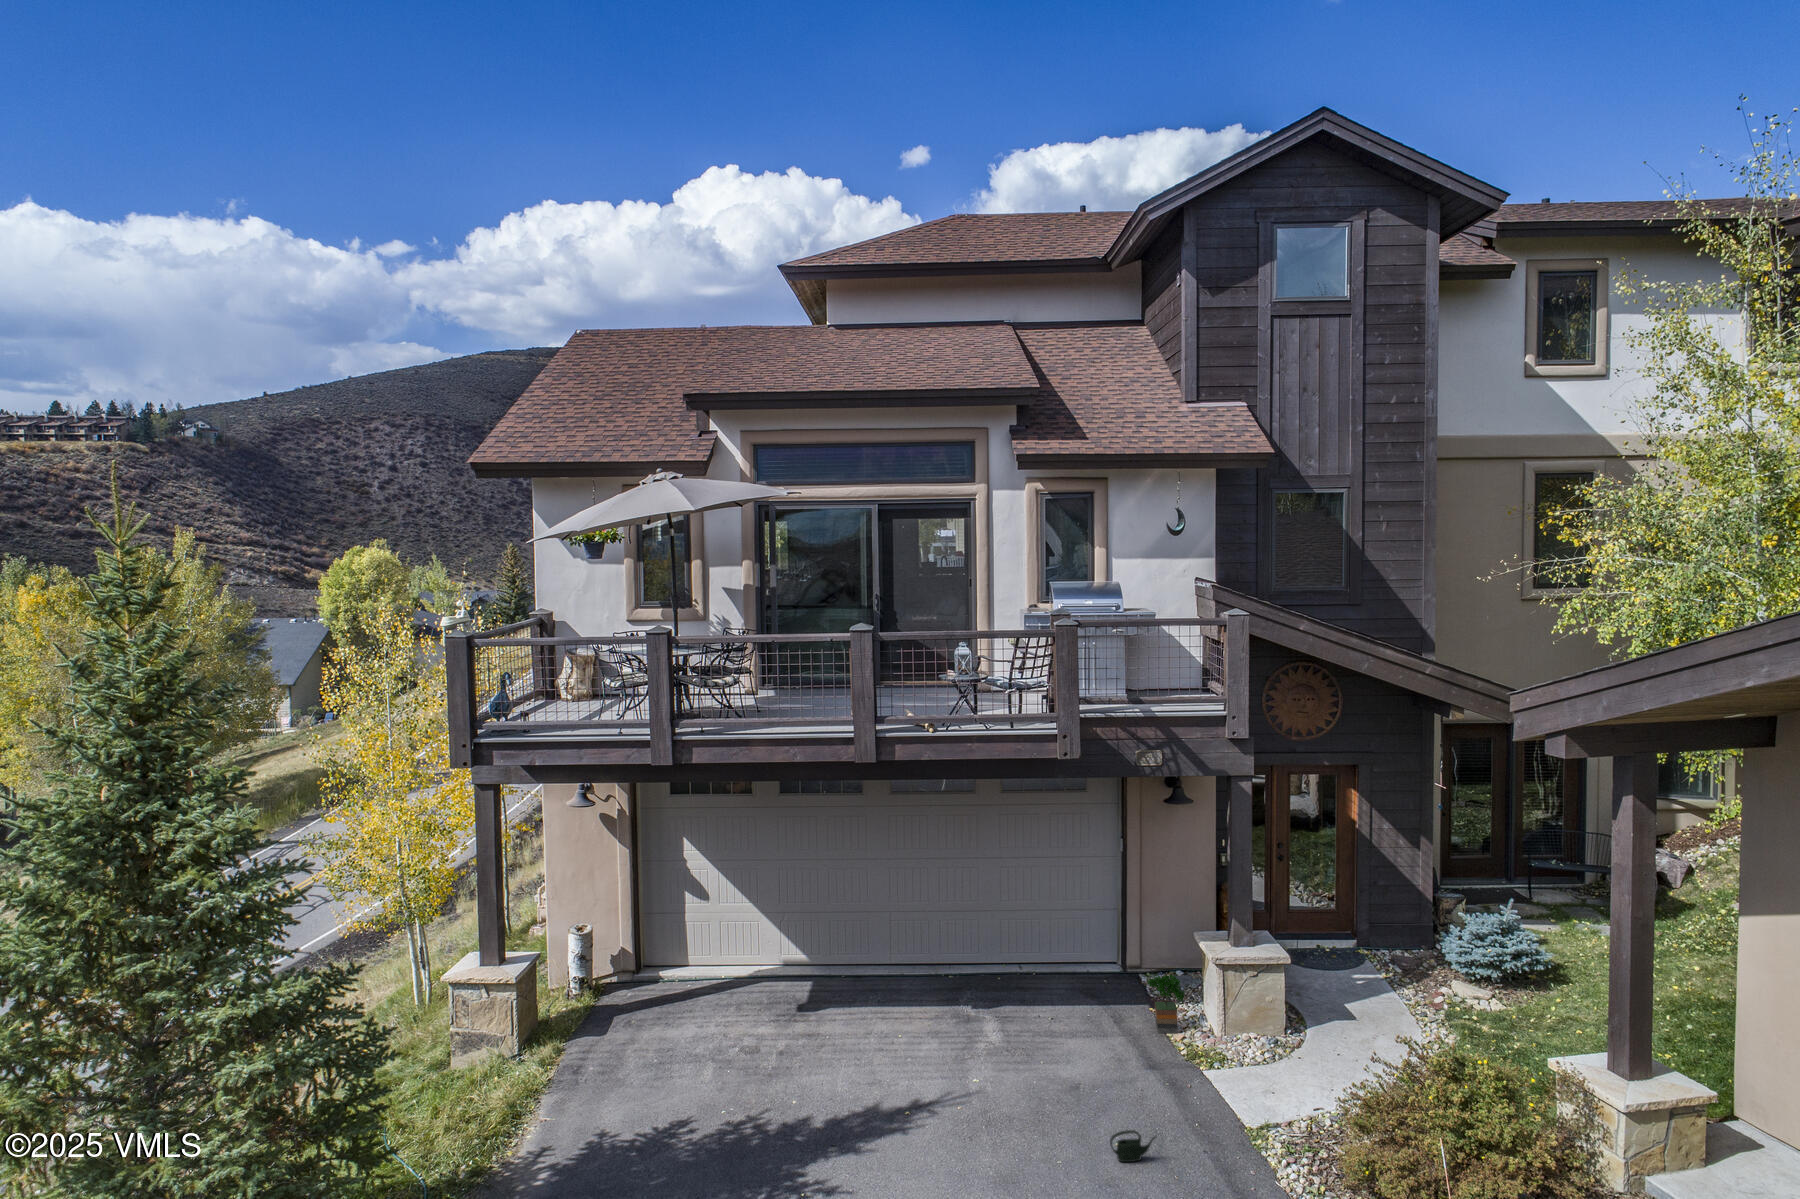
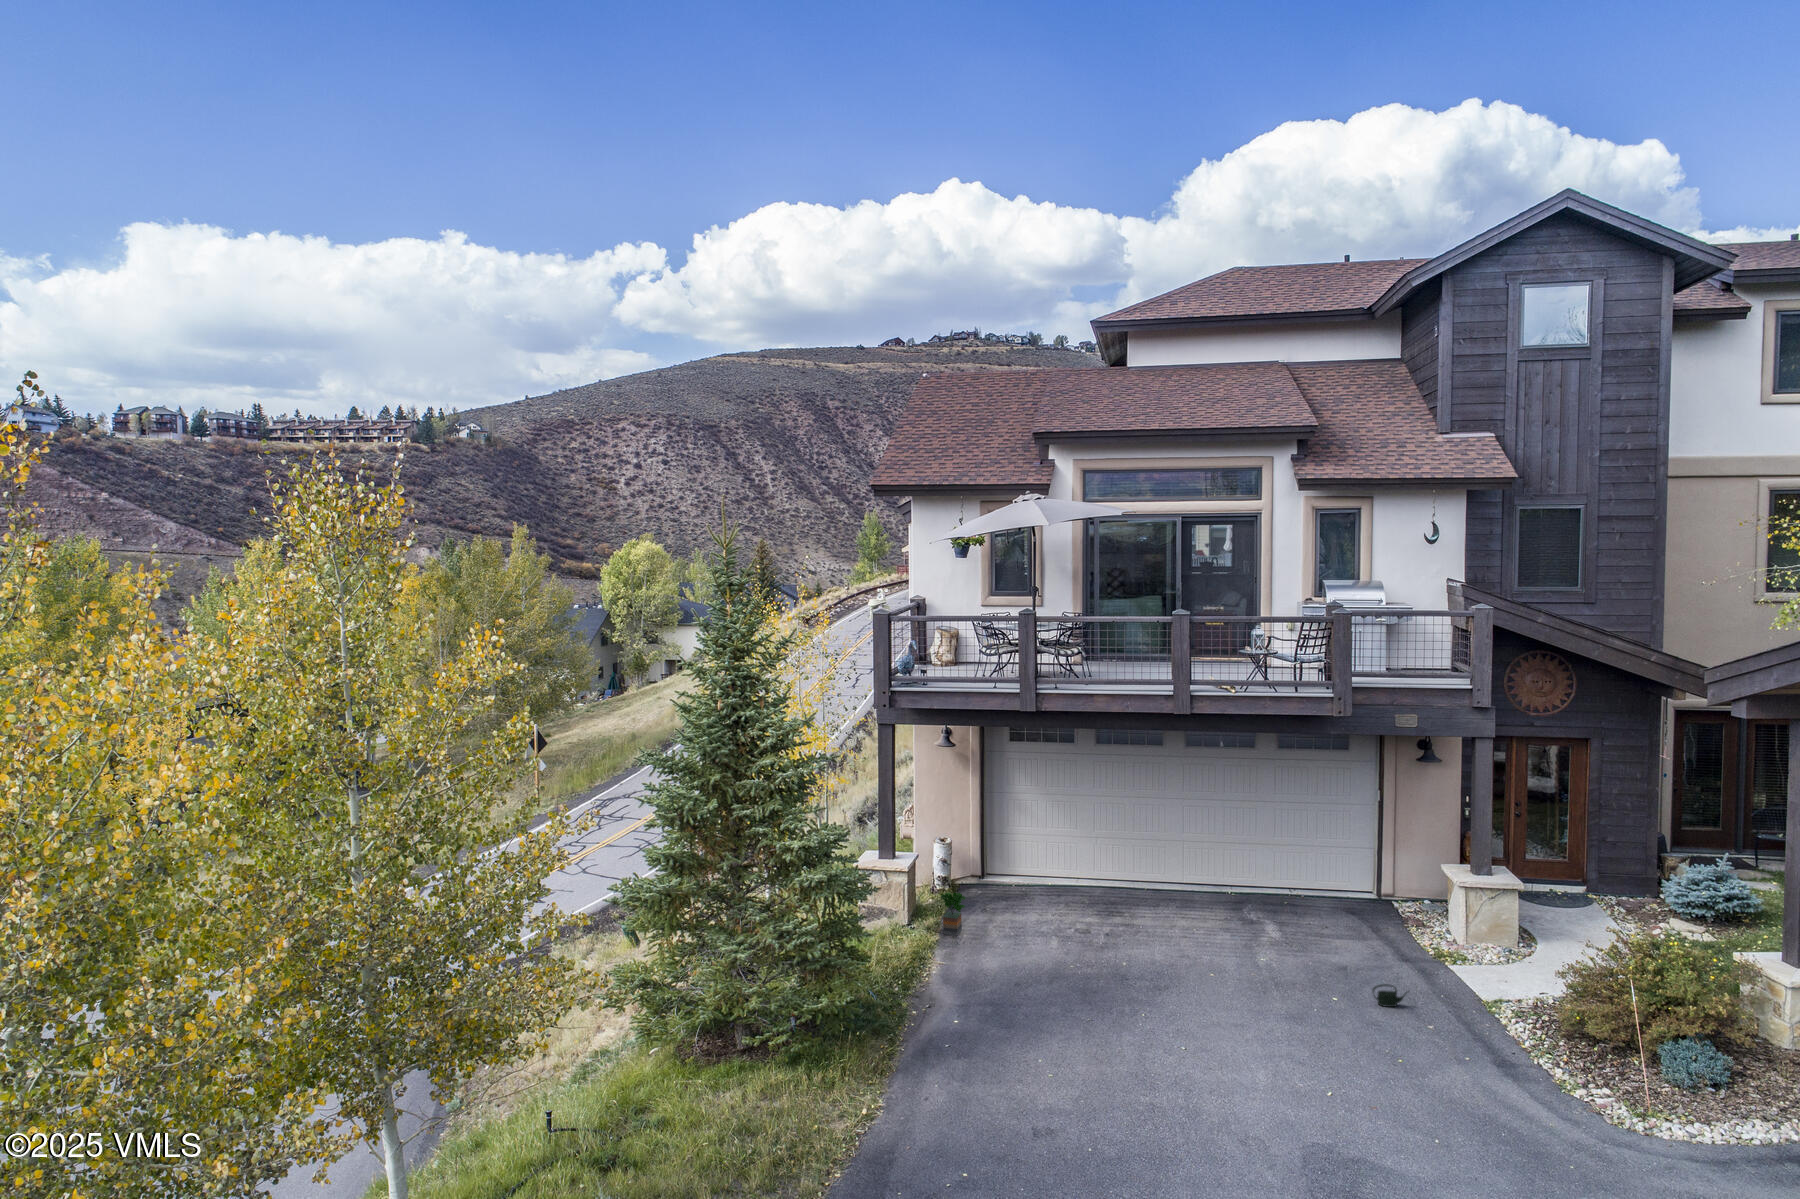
potted tree: present [1148,975,1185,1034] -> present [941,892,965,936]

